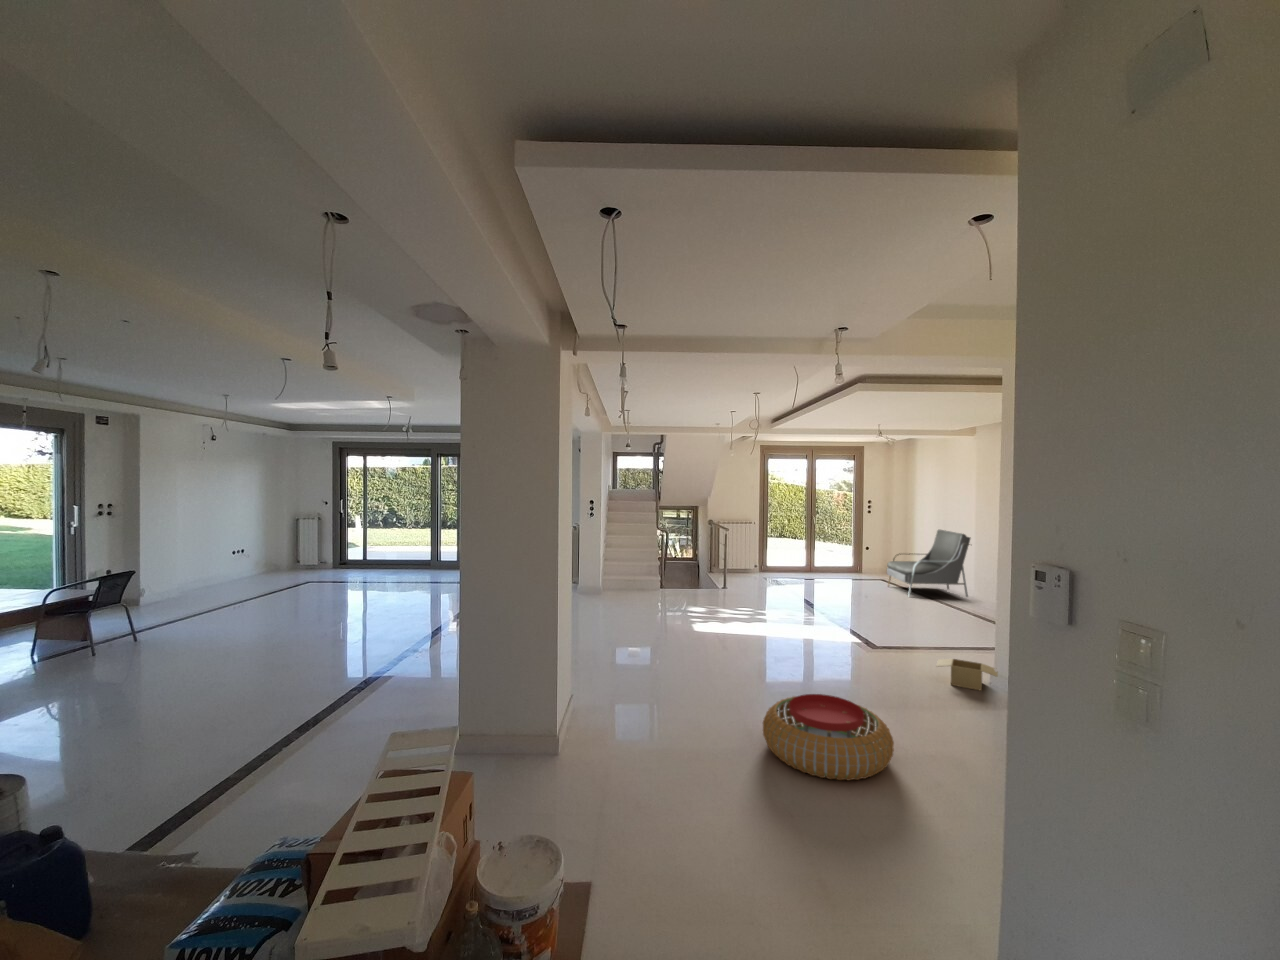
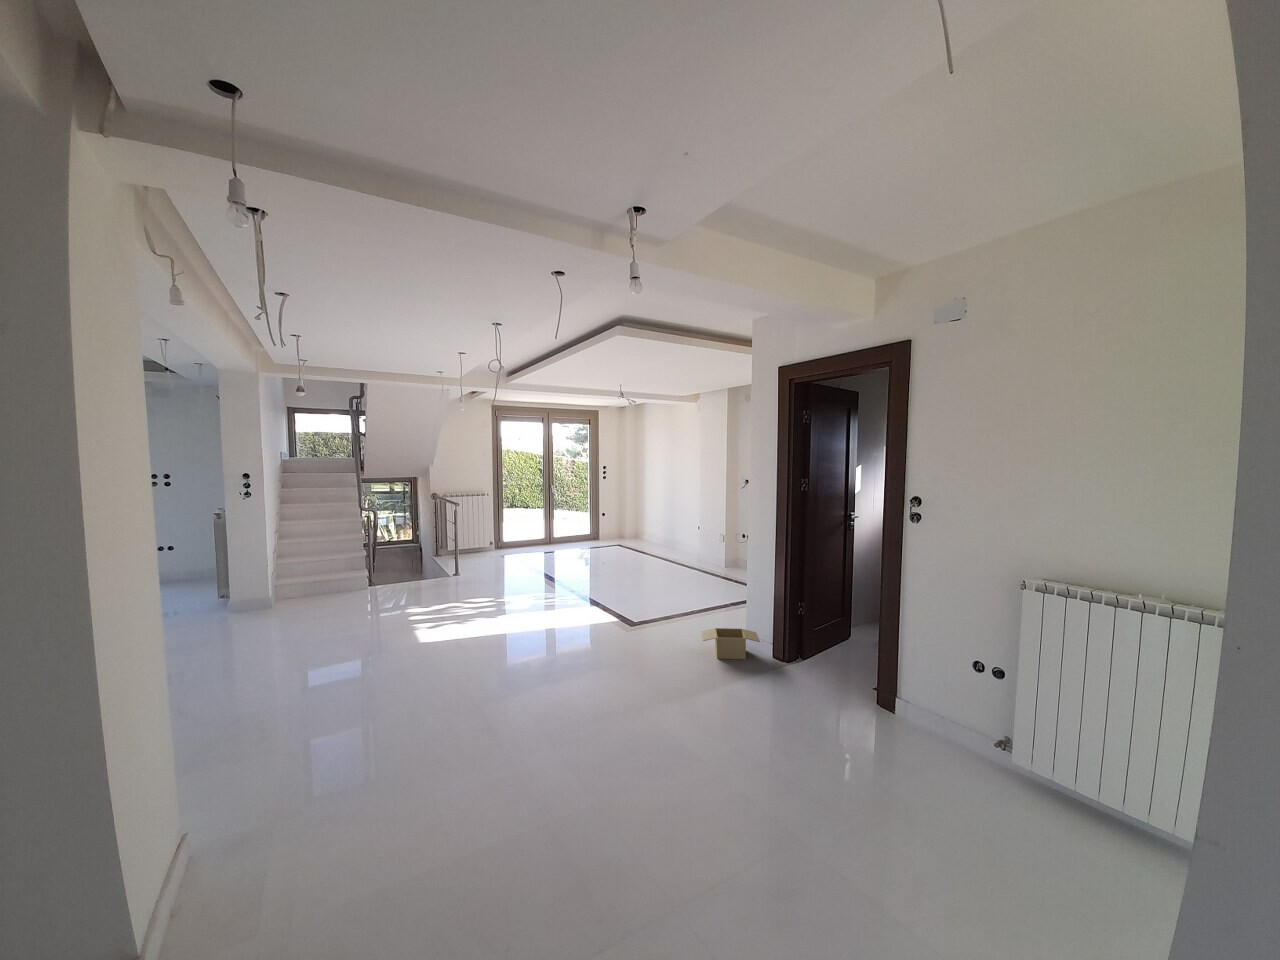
armchair: present [887,530,970,597] -> none [624,491,698,560]
pouf: present [763,694,894,780] -> none [524,725,703,874]

